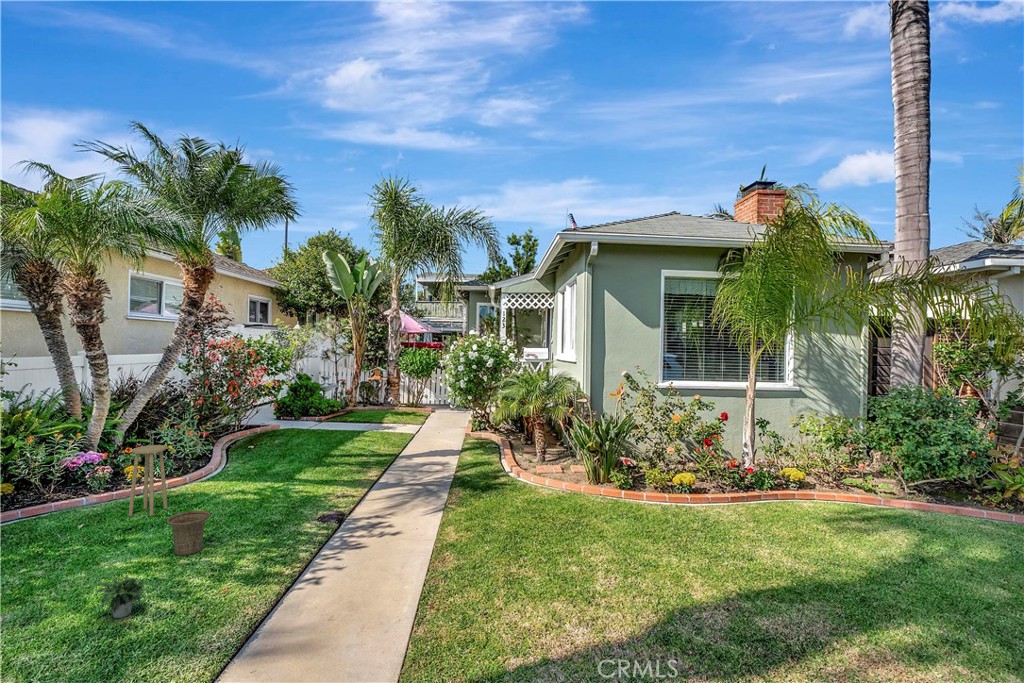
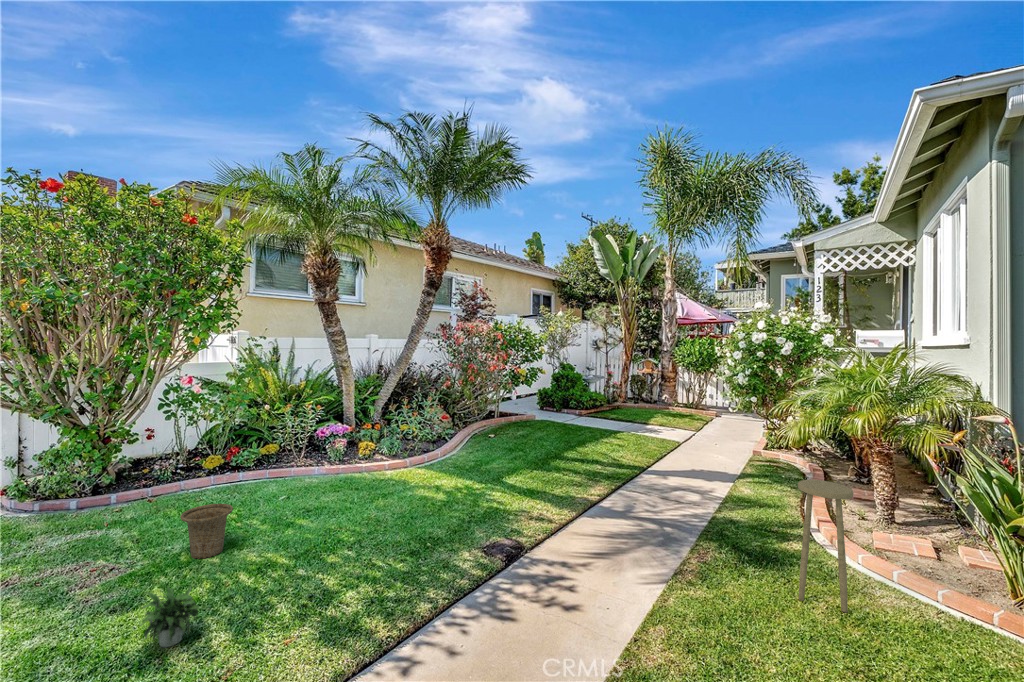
stool: present [129,445,167,516] -> present [798,480,853,613]
basket: present [167,510,210,556] -> present [180,504,233,559]

